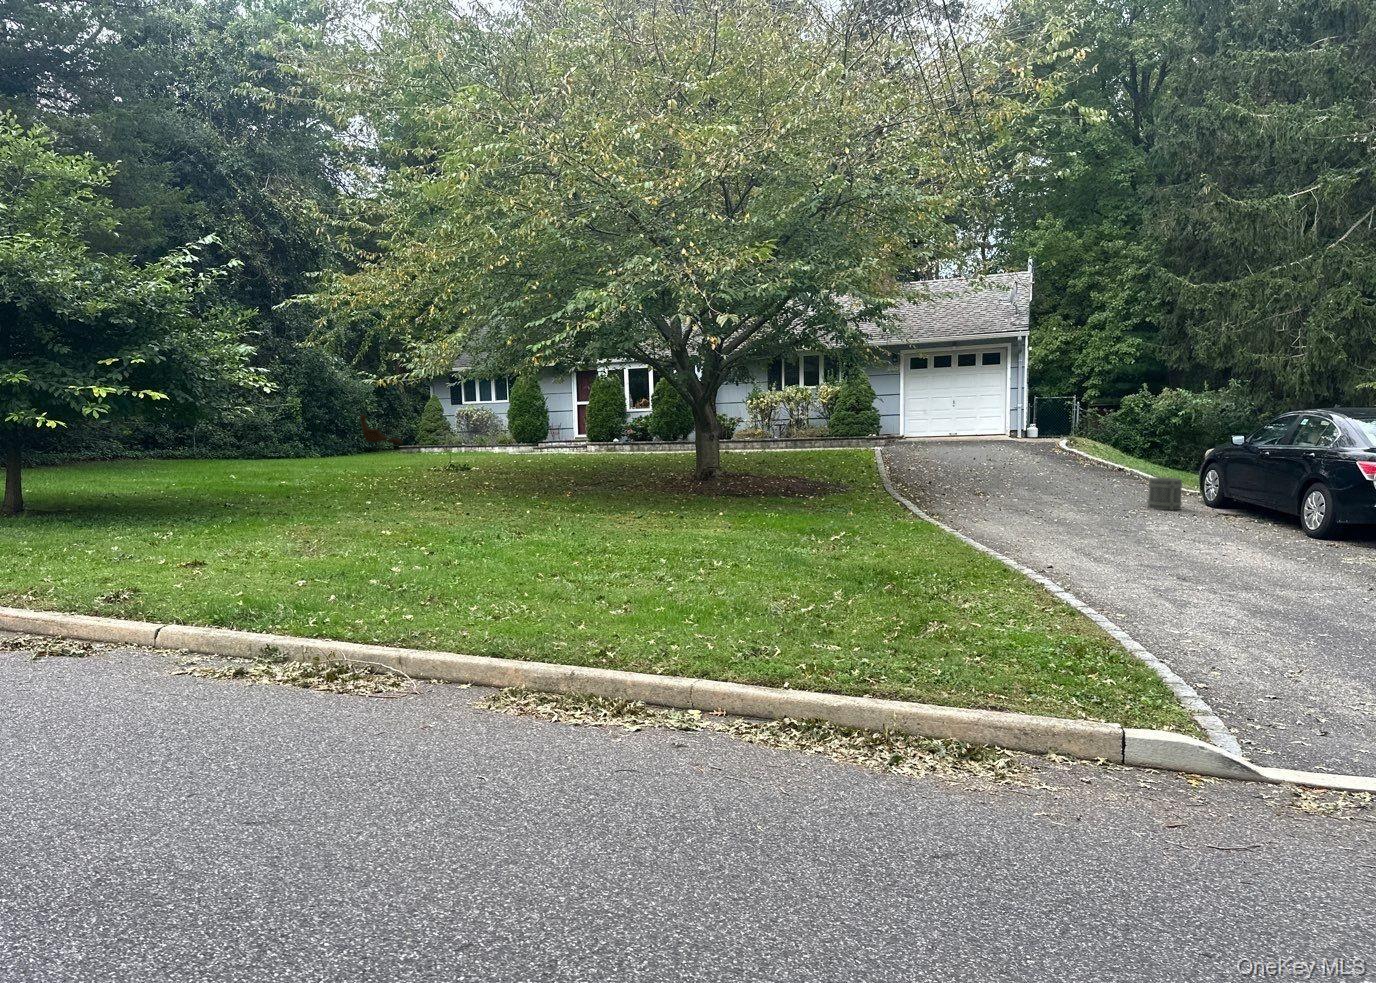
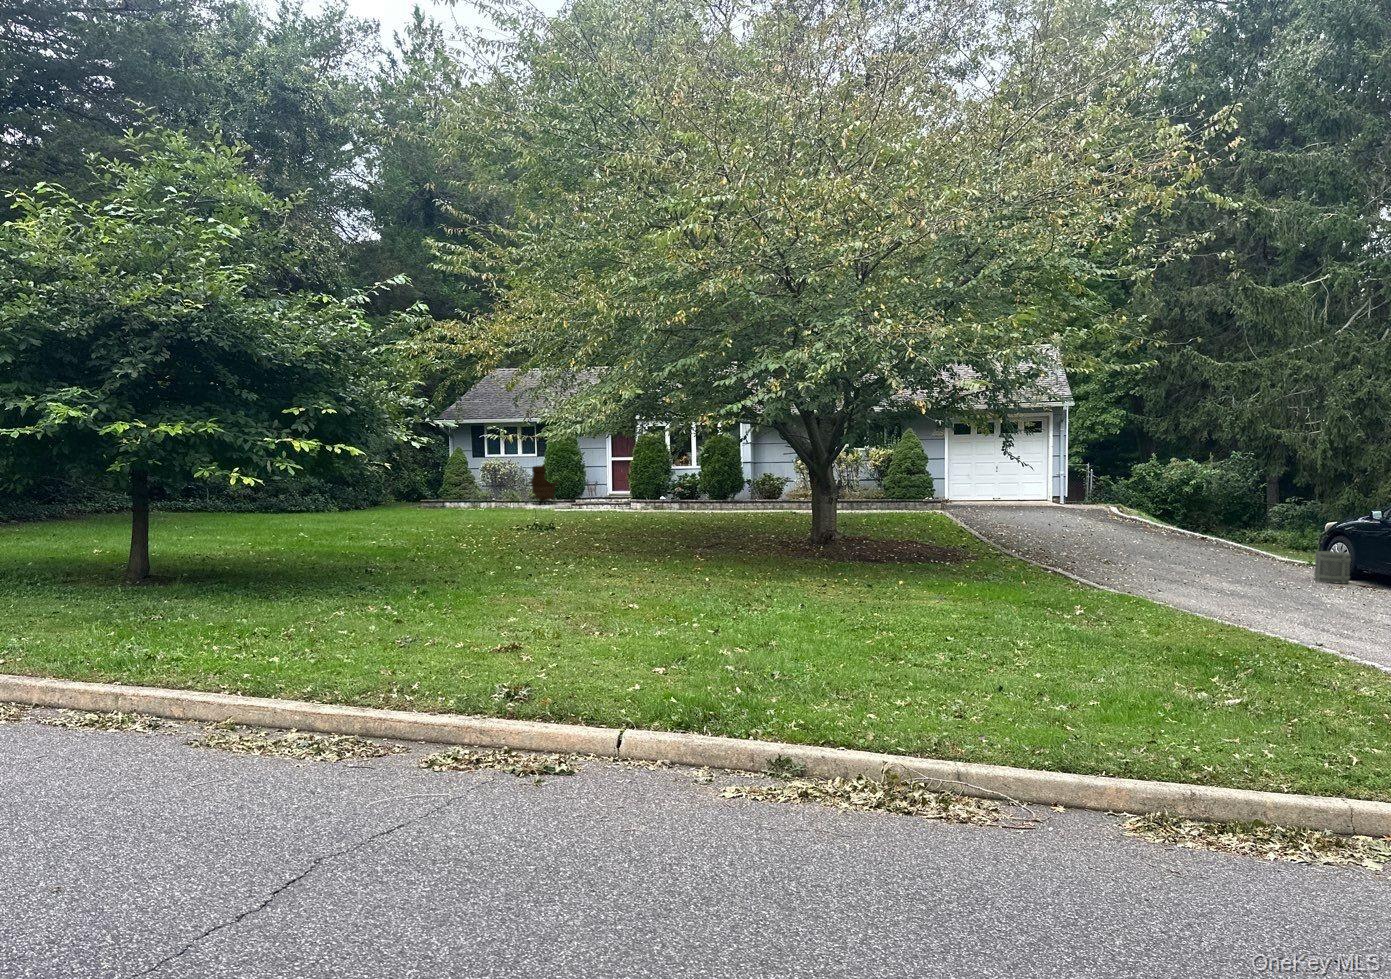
lounge chair: present [360,414,402,449] -> present [529,466,558,503]

